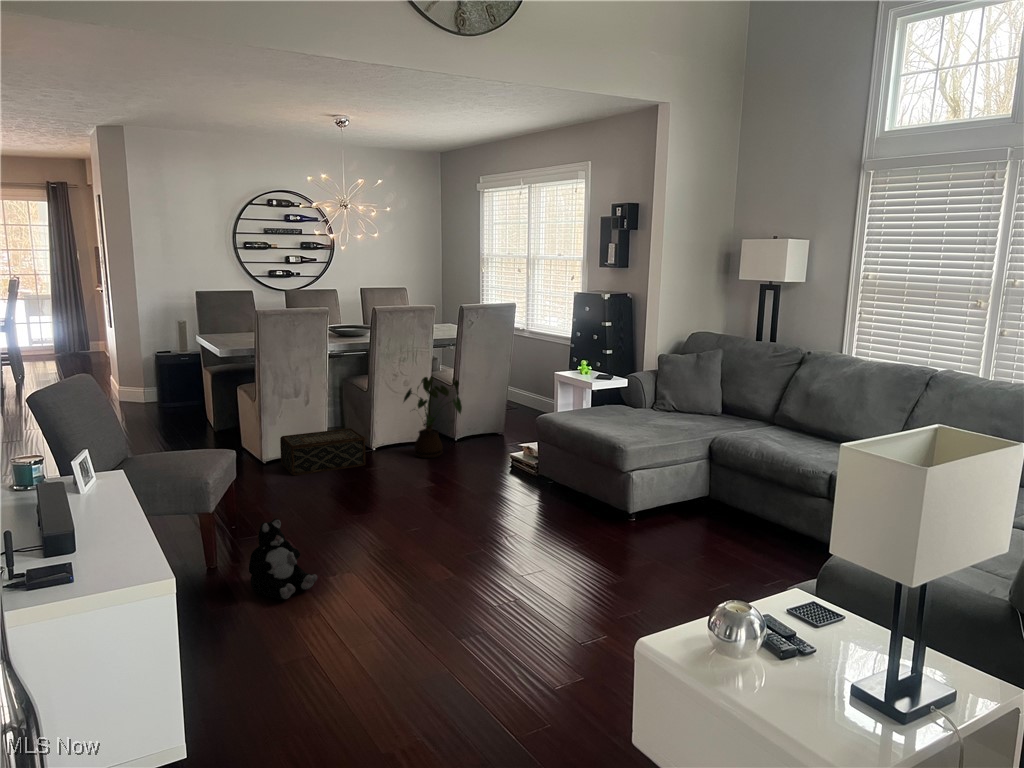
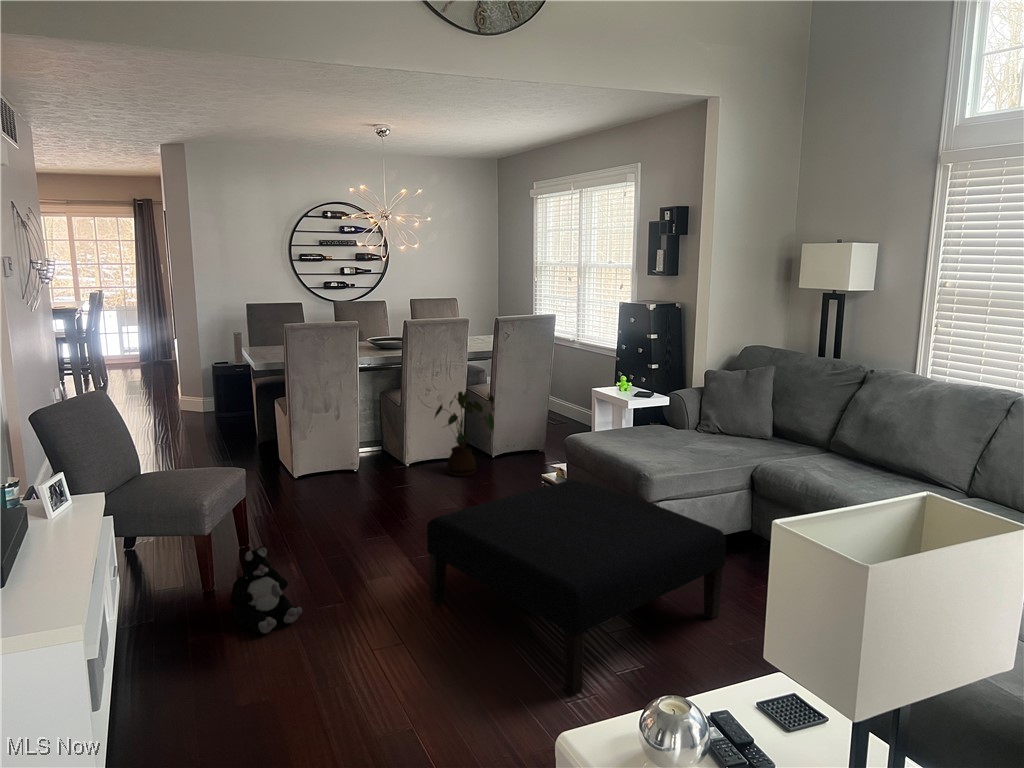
woven basket: present [280,428,365,476] -> none [310,444,394,492]
ottoman: none [432,453,700,635] -> present [427,479,726,696]

